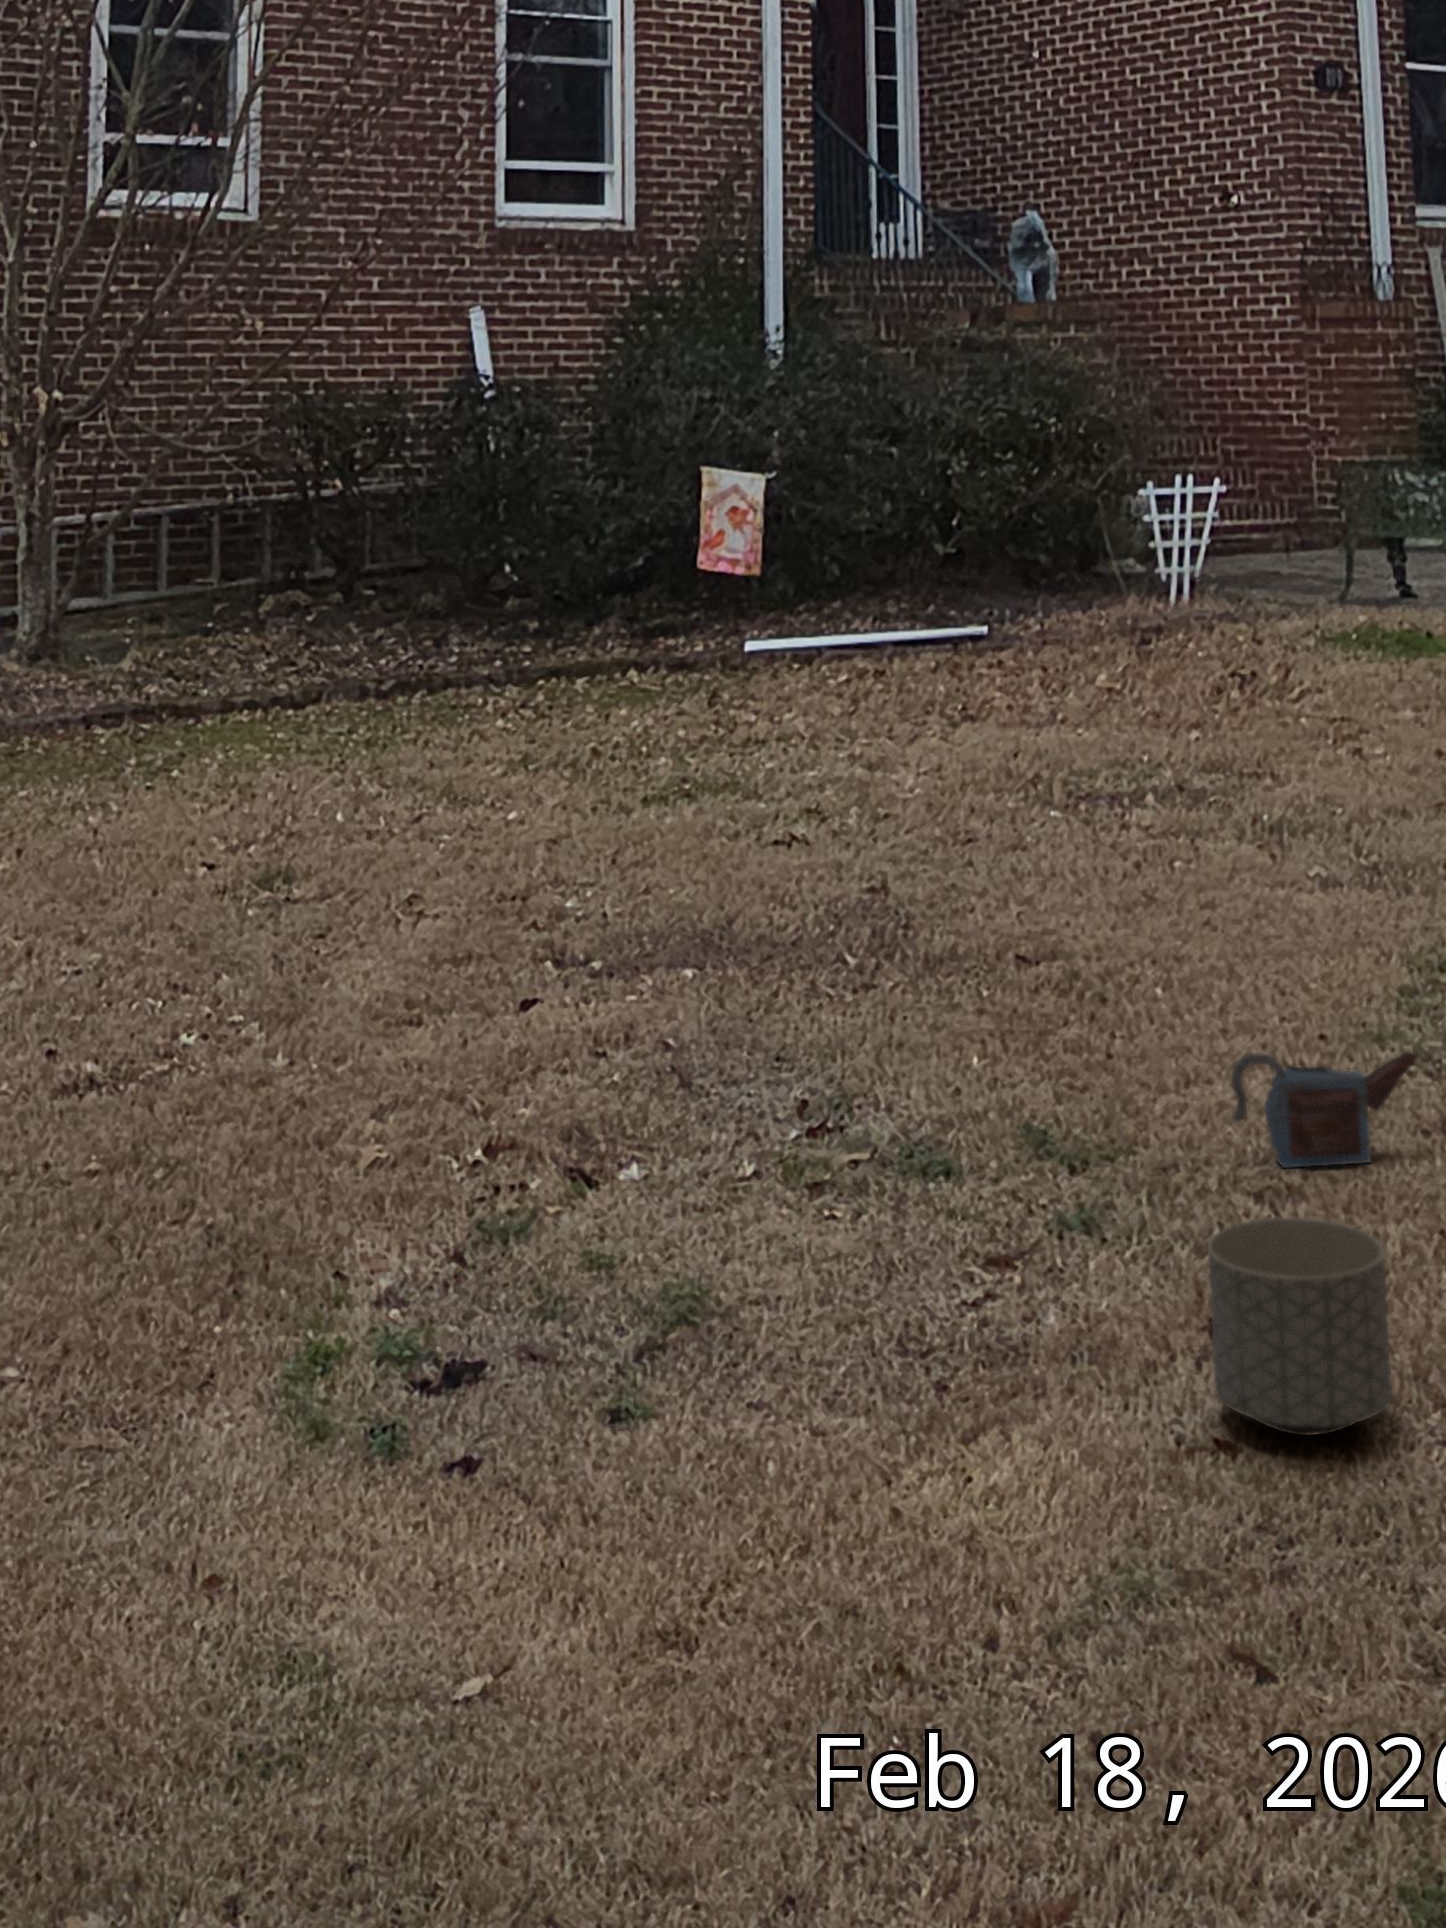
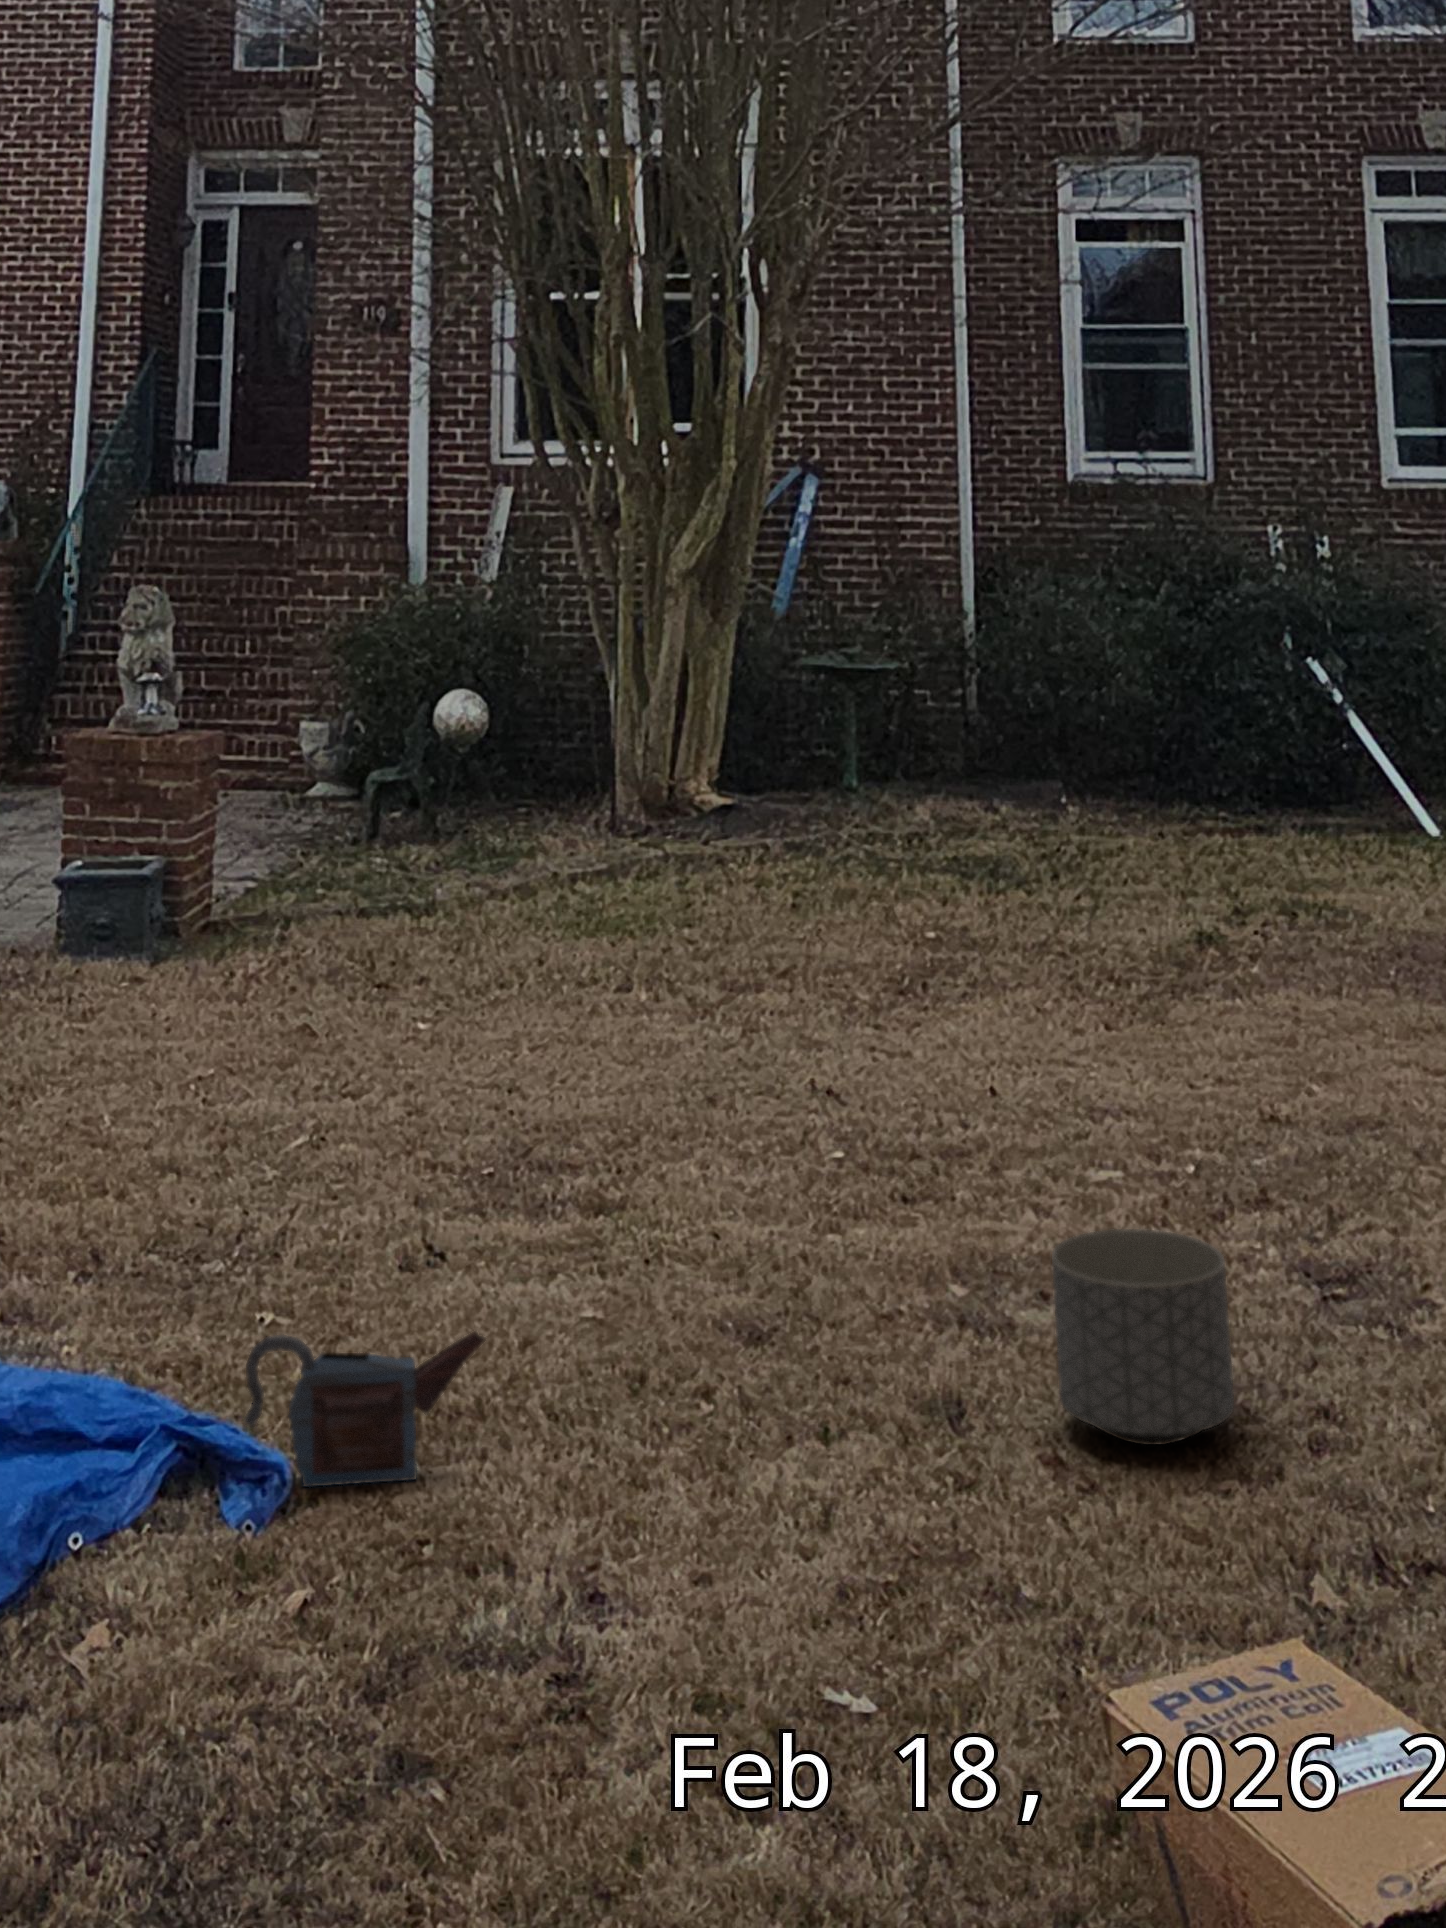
watering can: present [1231,1051,1417,1168] -> present [244,1332,485,1487]

